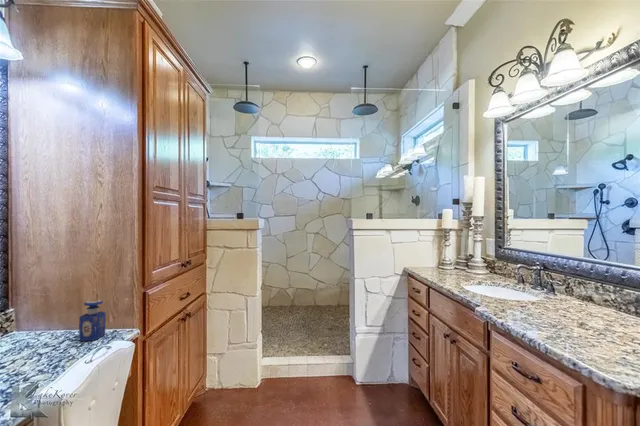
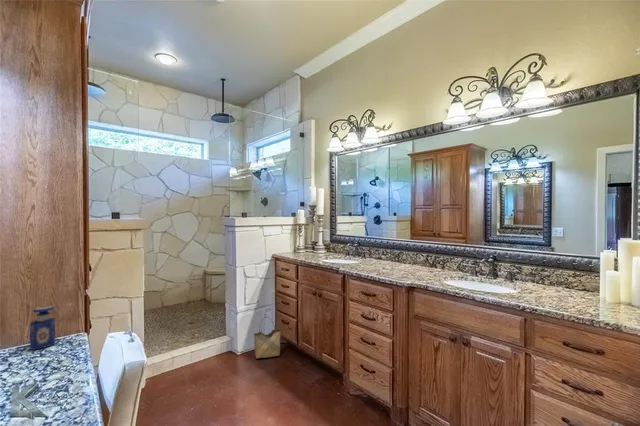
woven basket: none [374,347,410,405] -> present [254,317,281,358]

